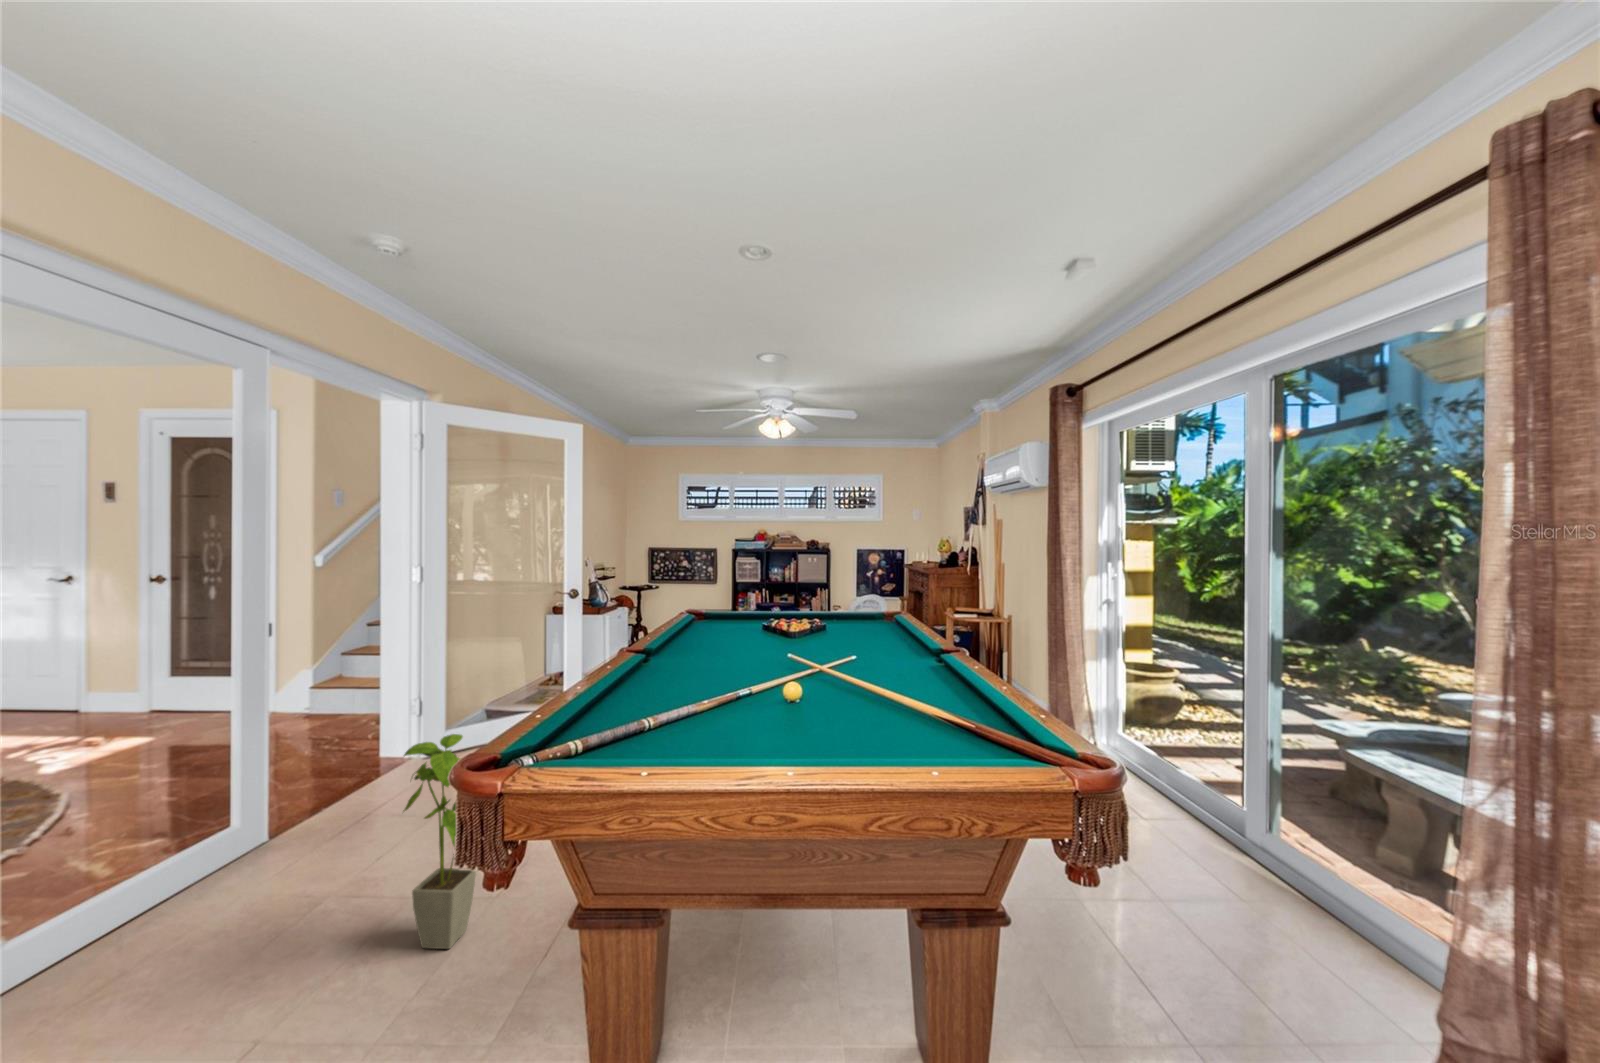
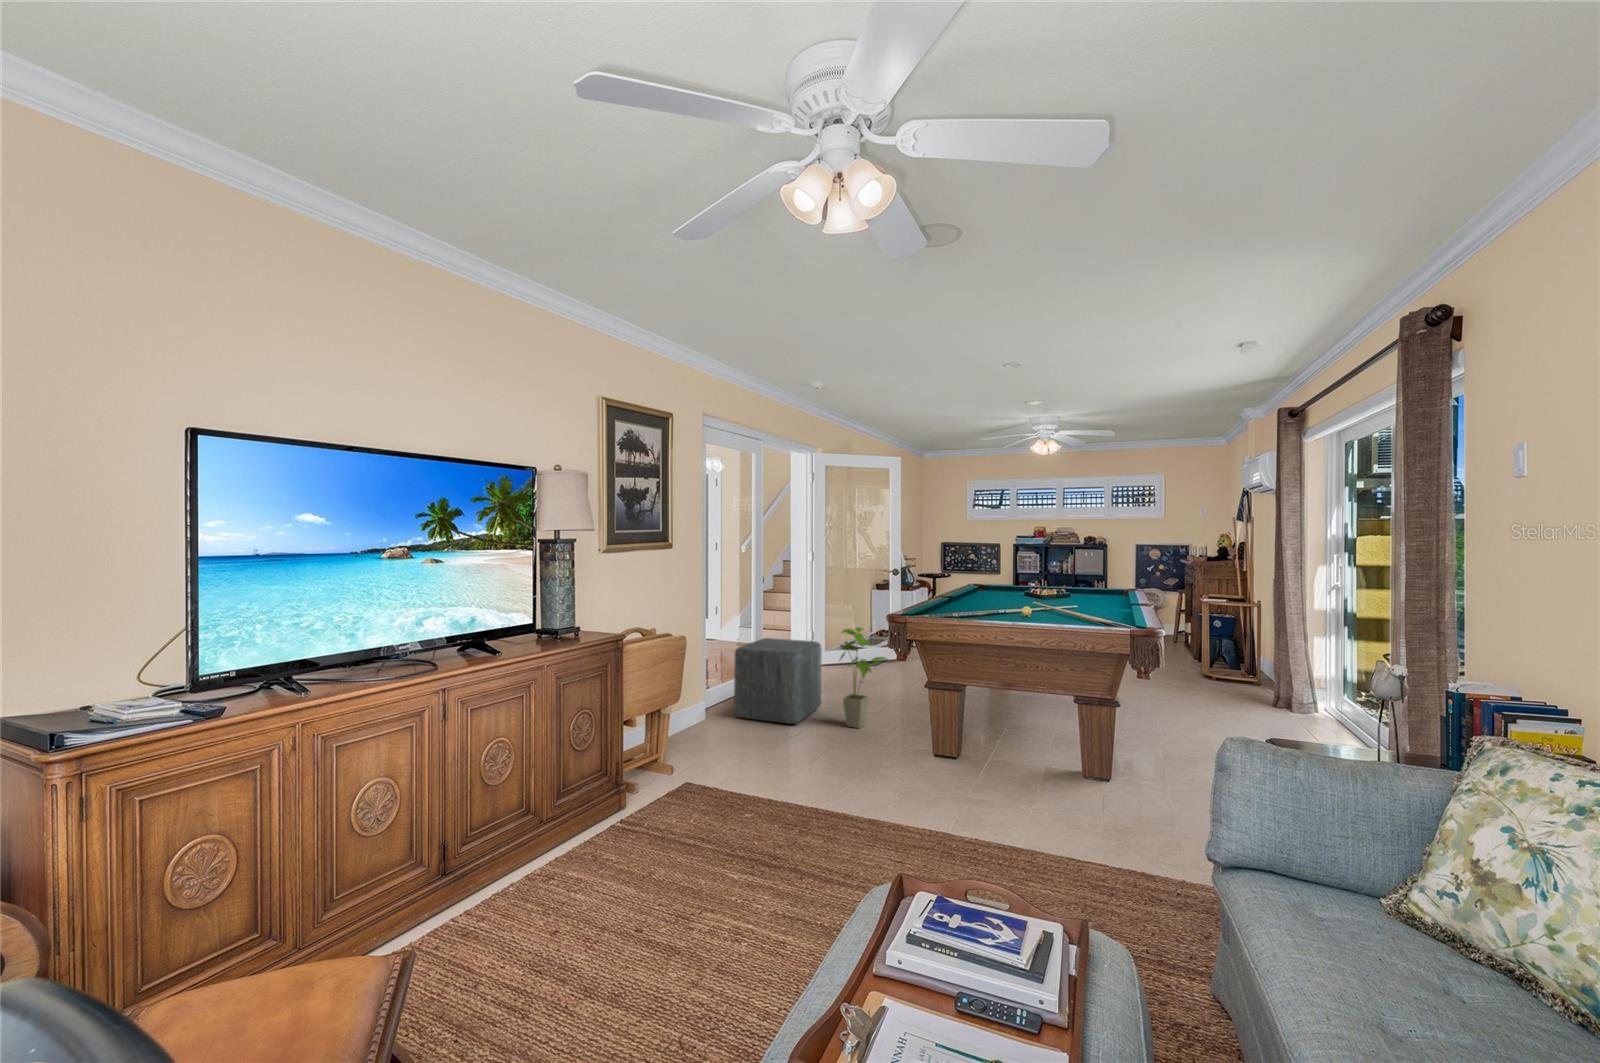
ottoman: none [113,757,385,984] -> present [734,638,822,724]

